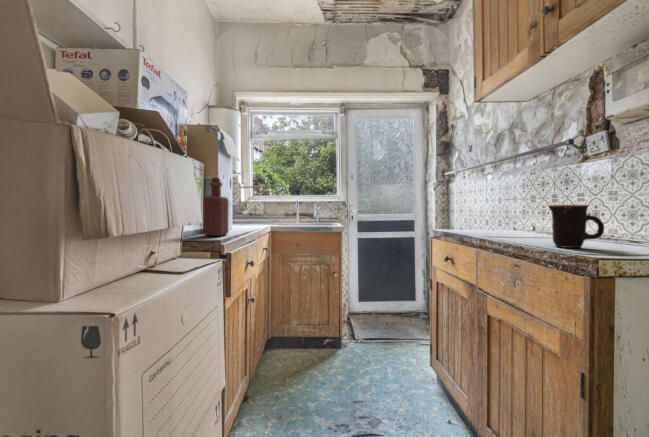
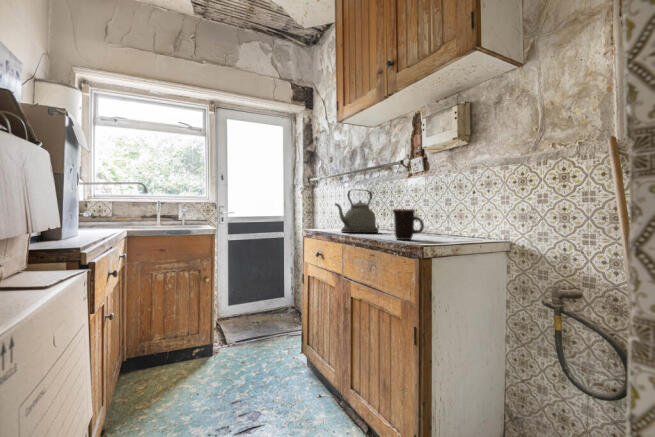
bottle: present [203,178,228,236] -> none [55,172,88,240]
kettle: none [470,181,532,235] -> present [335,190,379,233]

